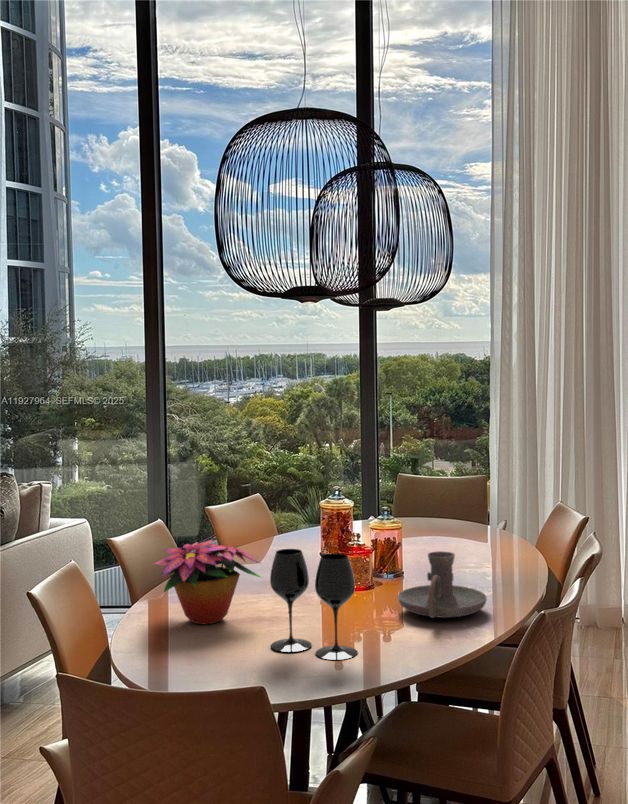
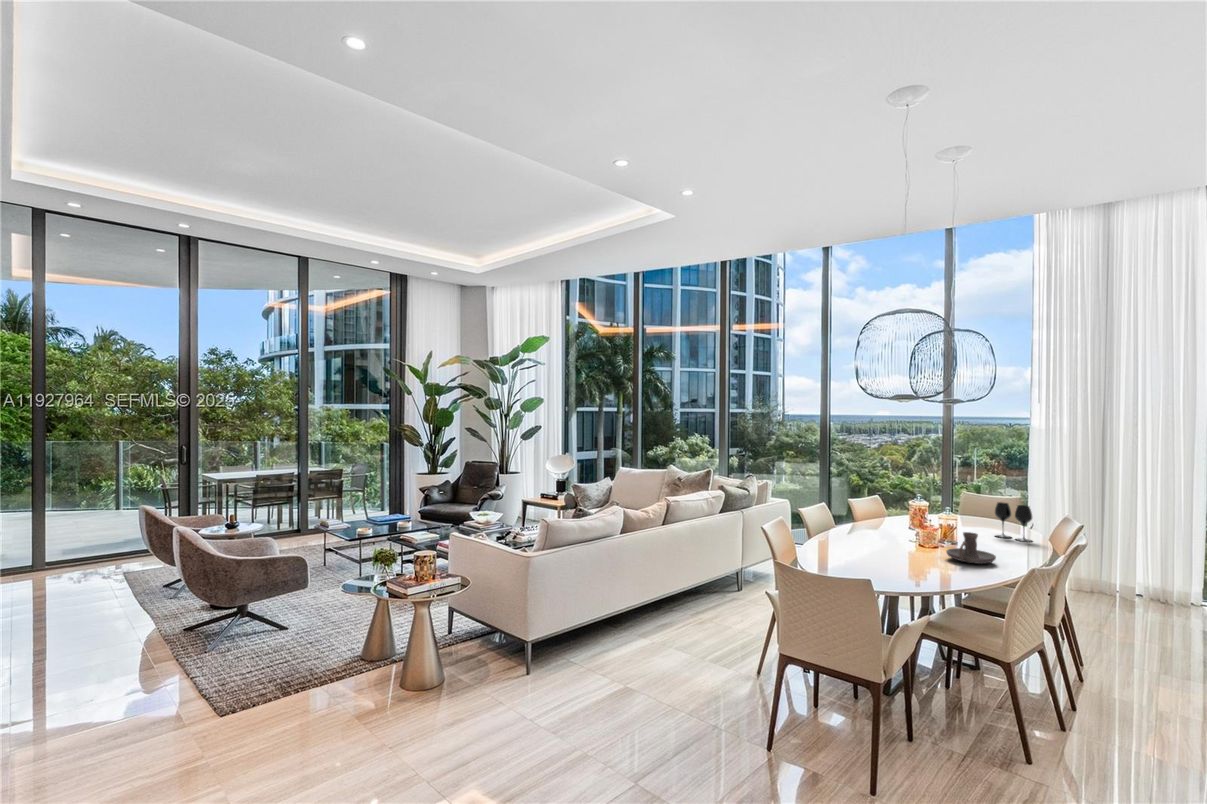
flower arrangement: present [153,540,260,624] -> none [824,513,879,549]
wine glass: present [270,549,357,660] -> present [995,502,1032,542]

